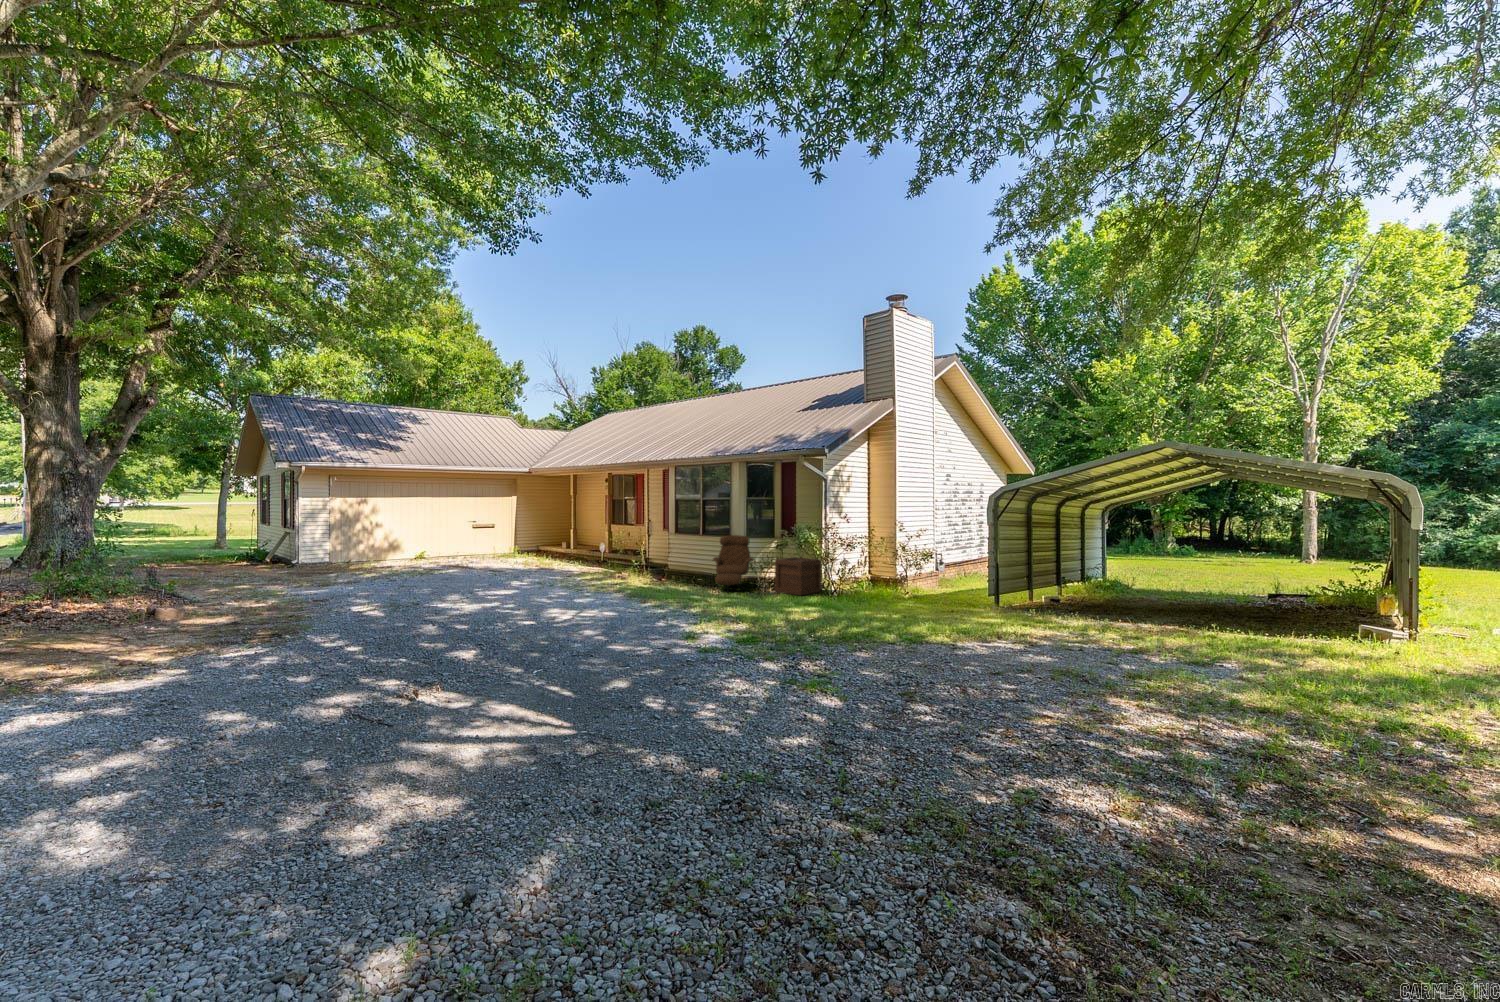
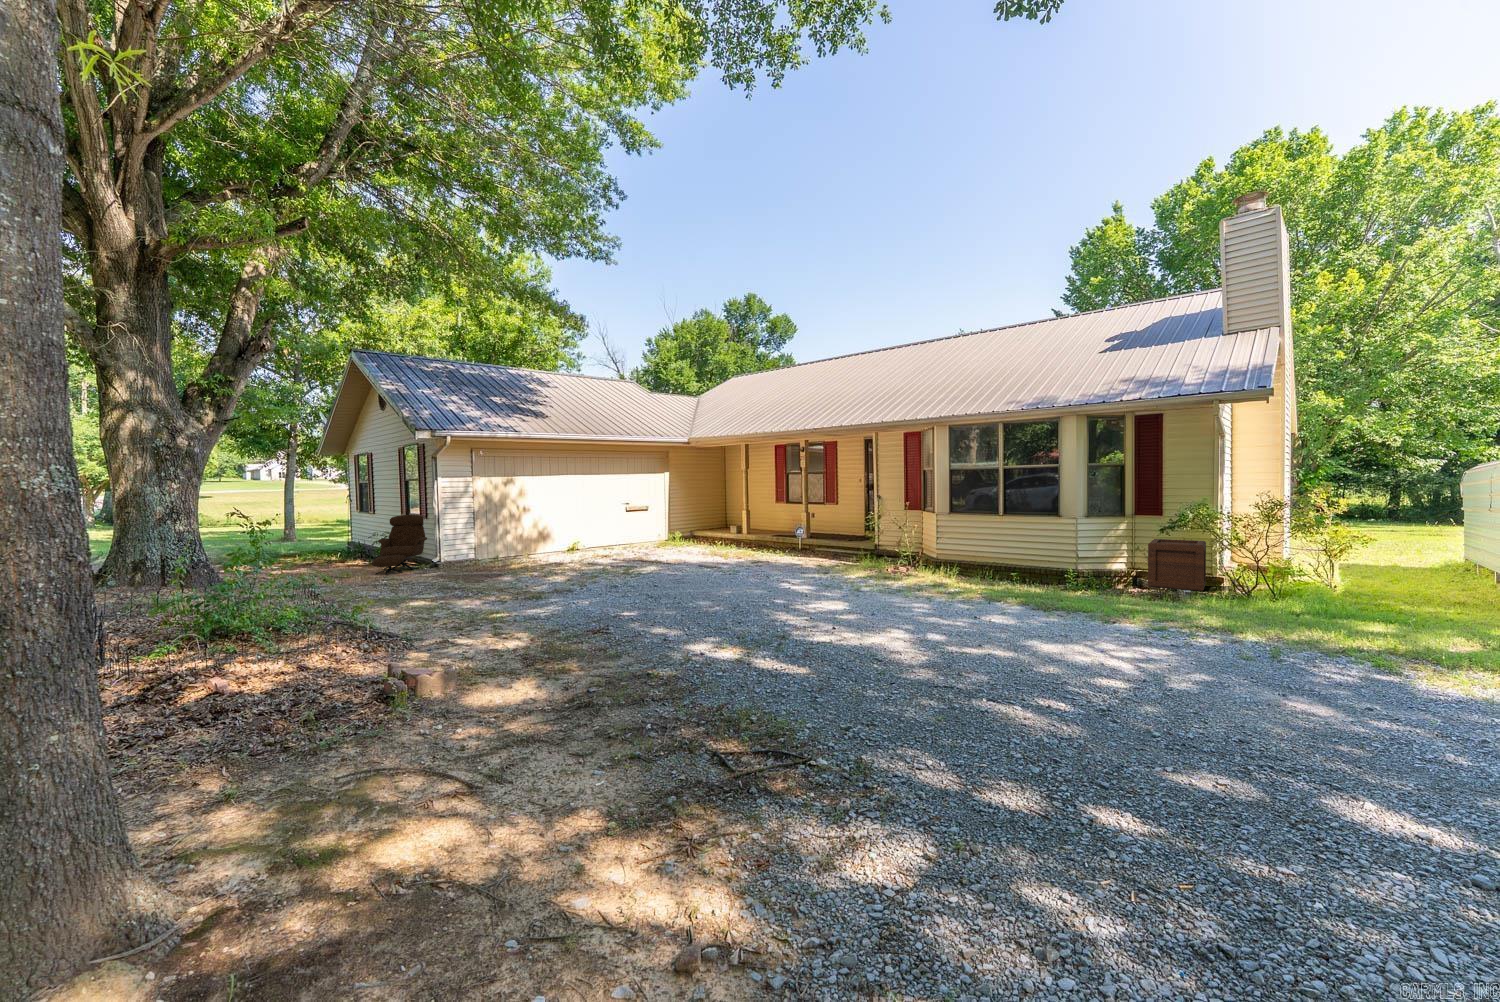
lounge chair: present [713,535,753,591] -> present [372,515,427,575]

